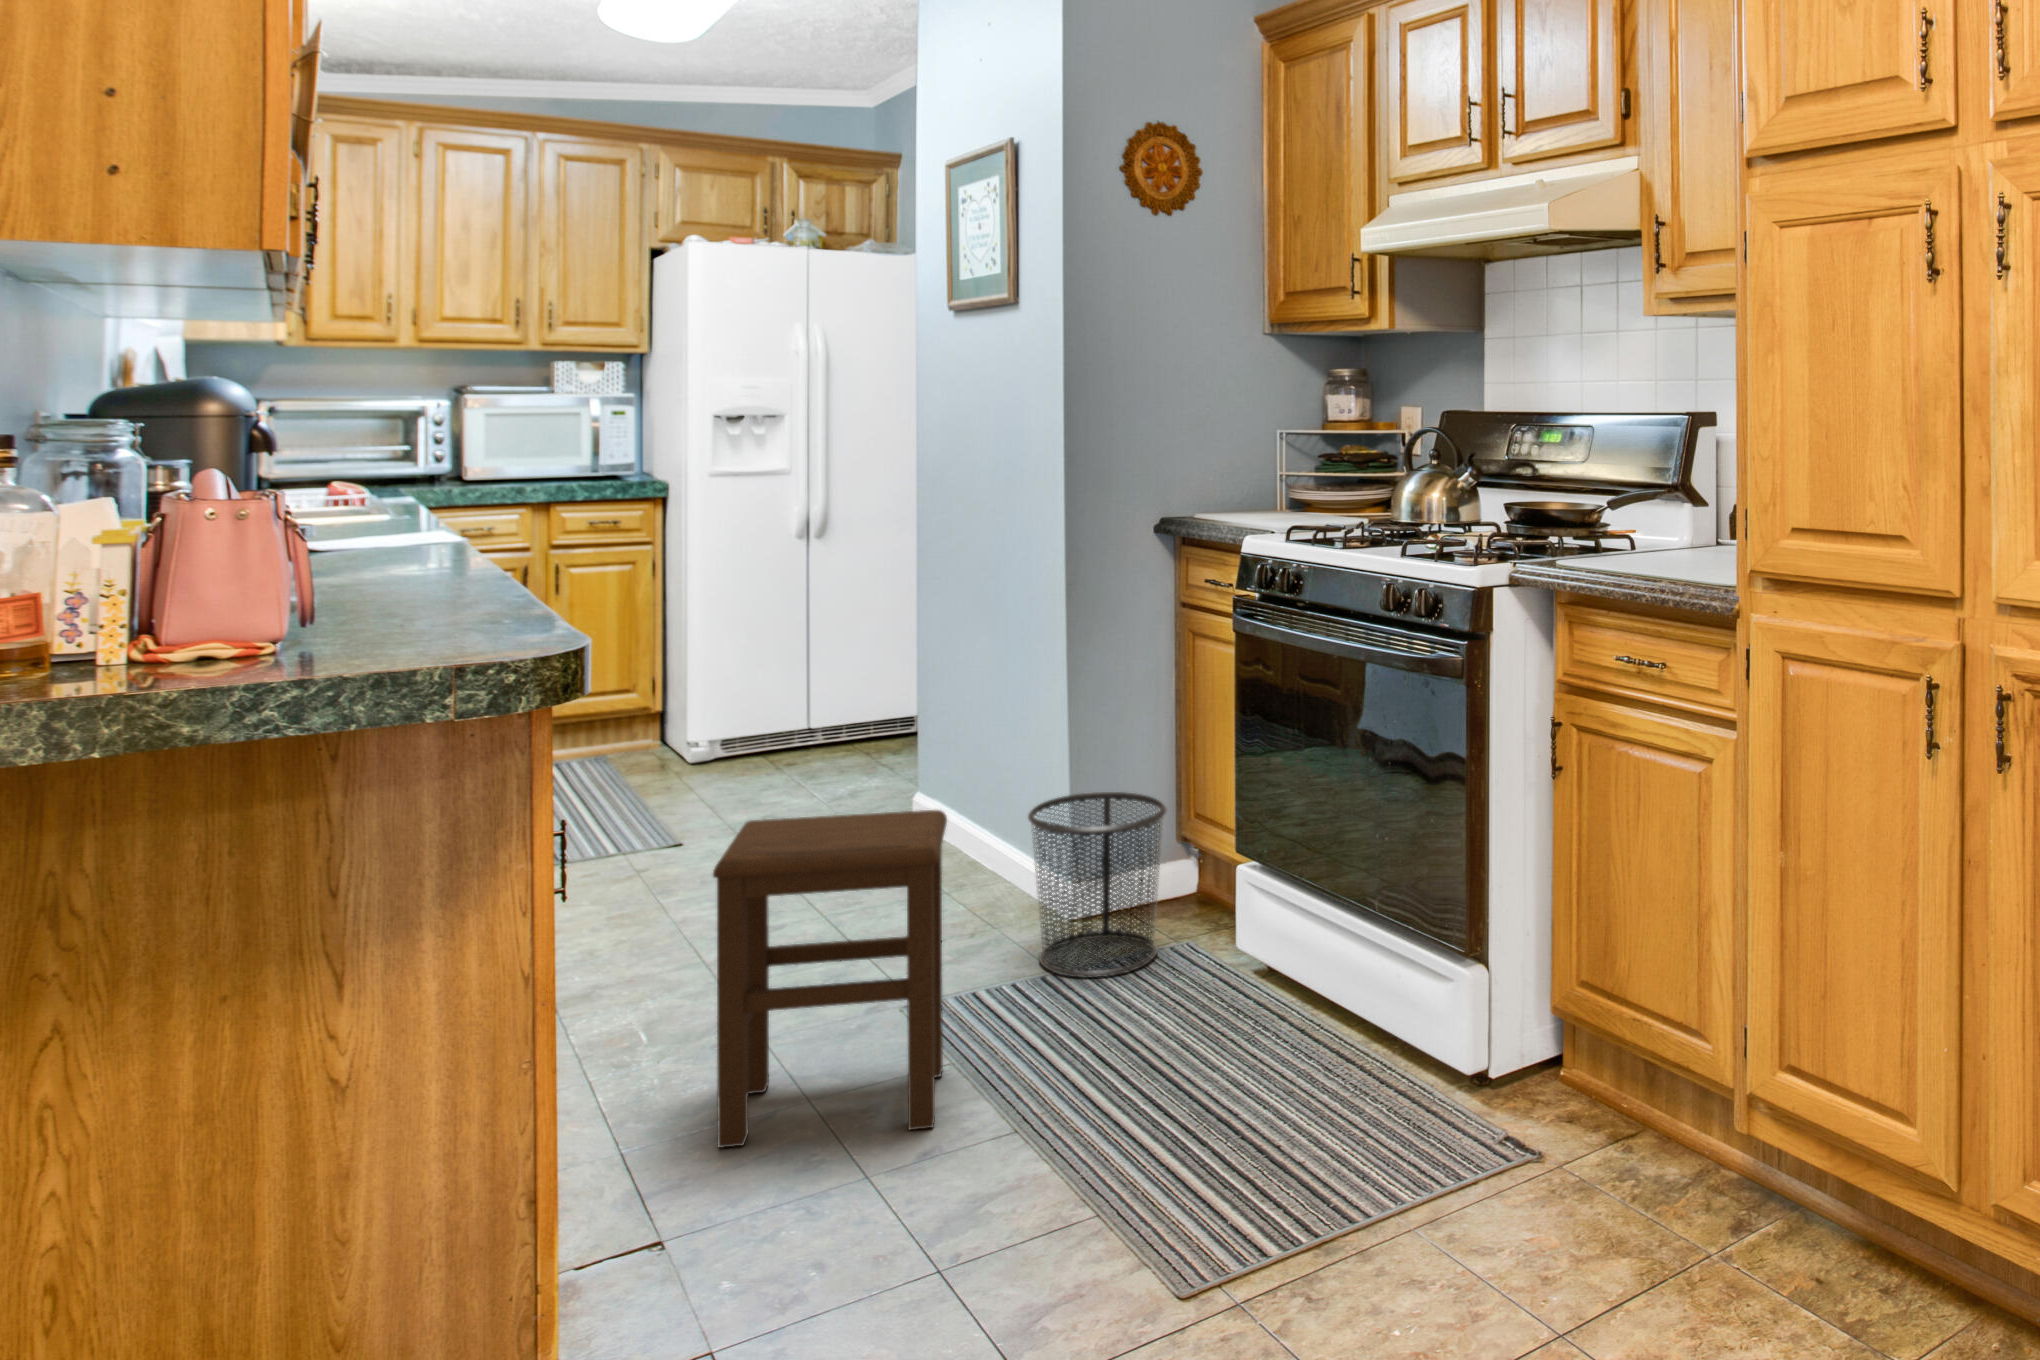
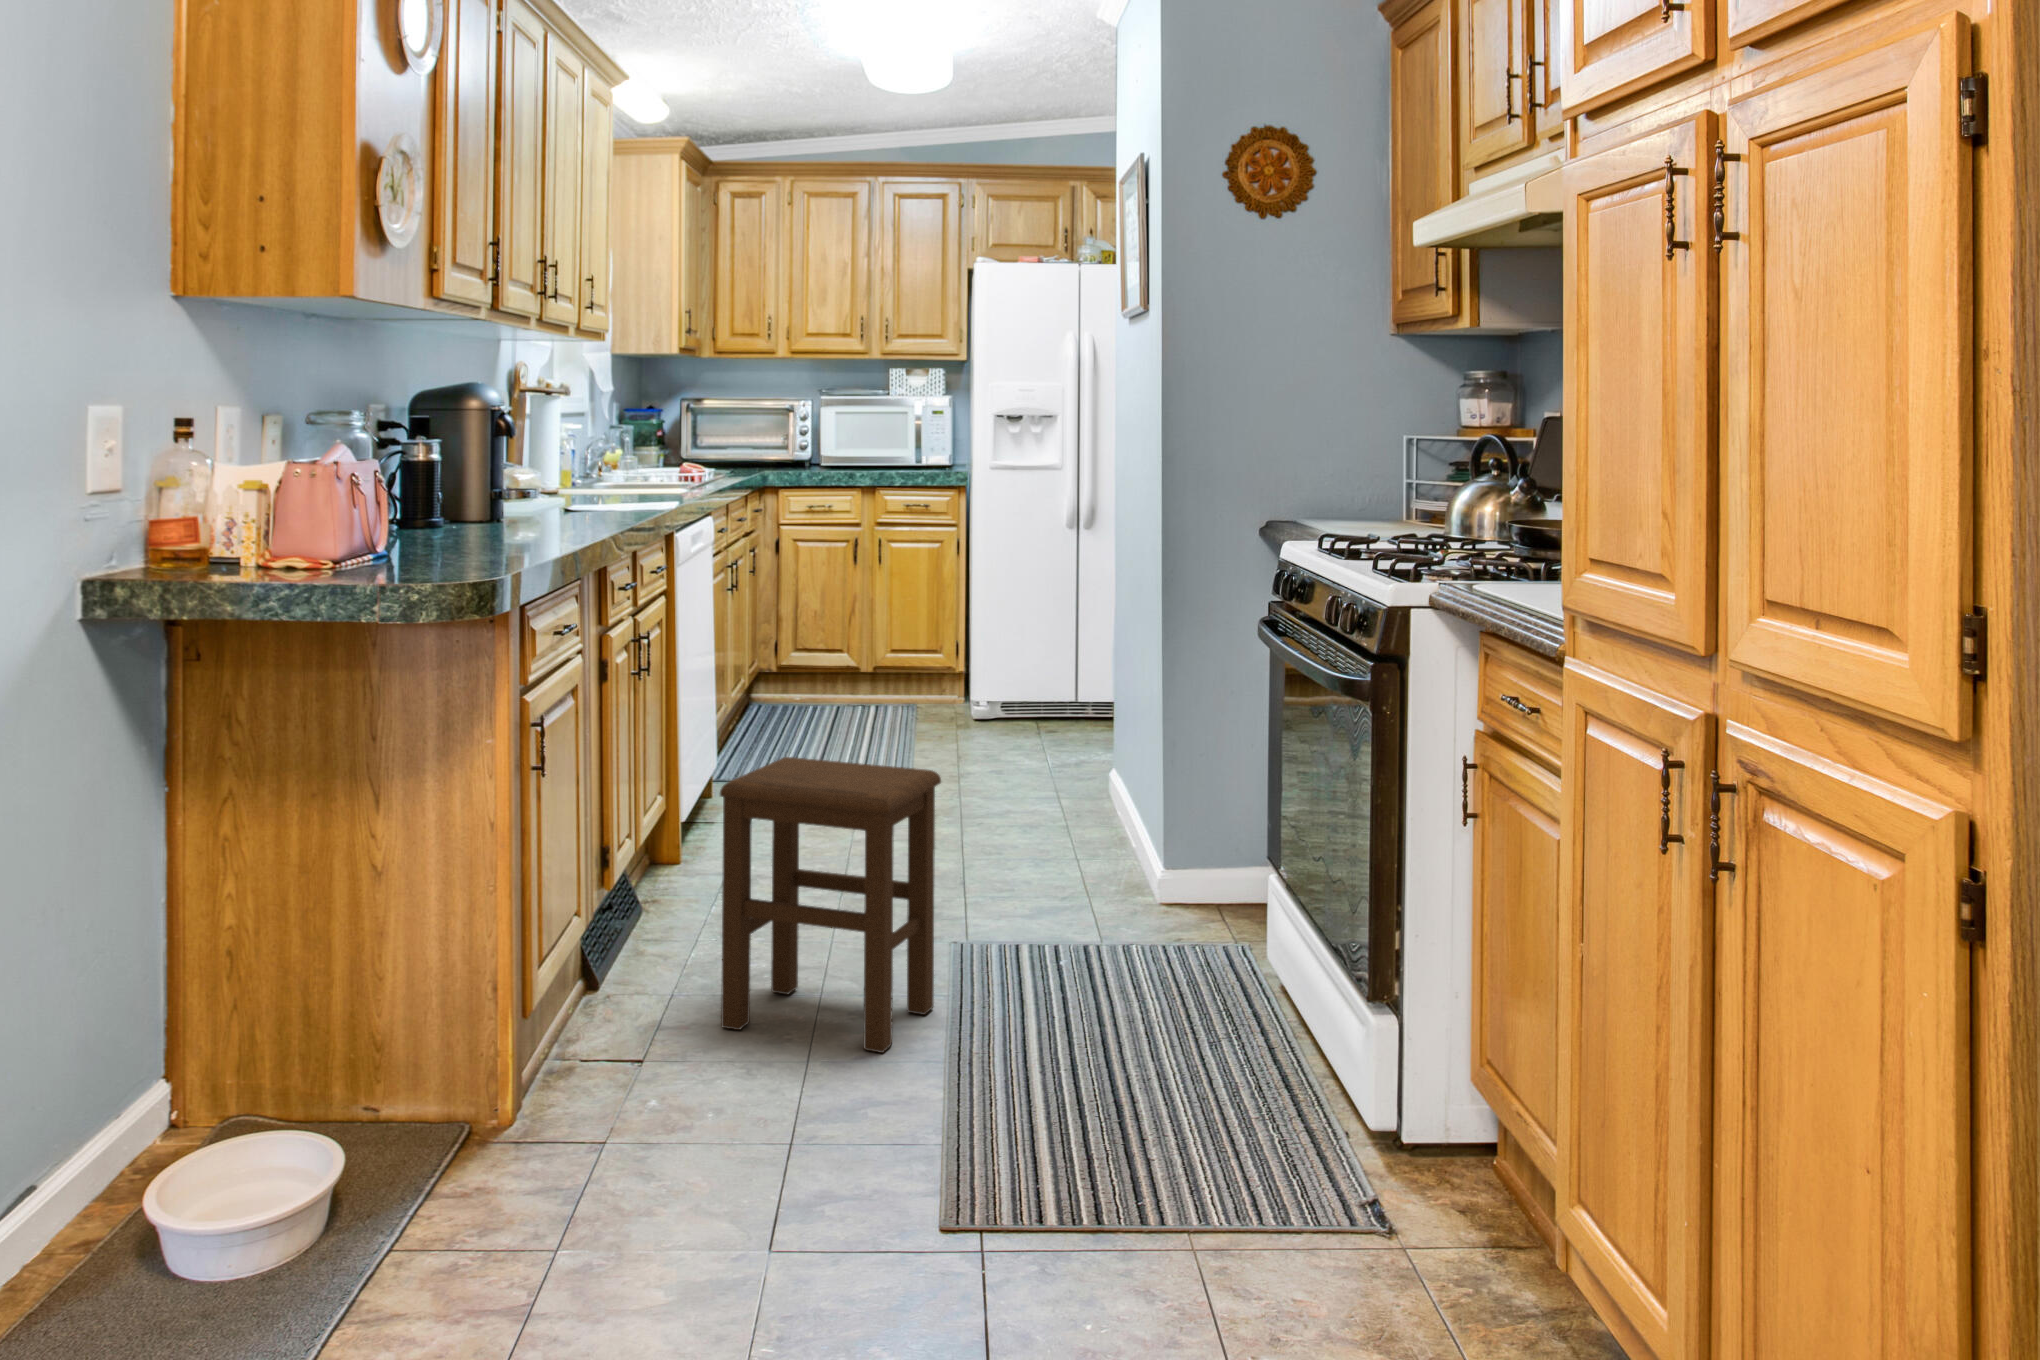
waste bin: present [1028,792,1167,978] -> none [1080,786,1216,965]

